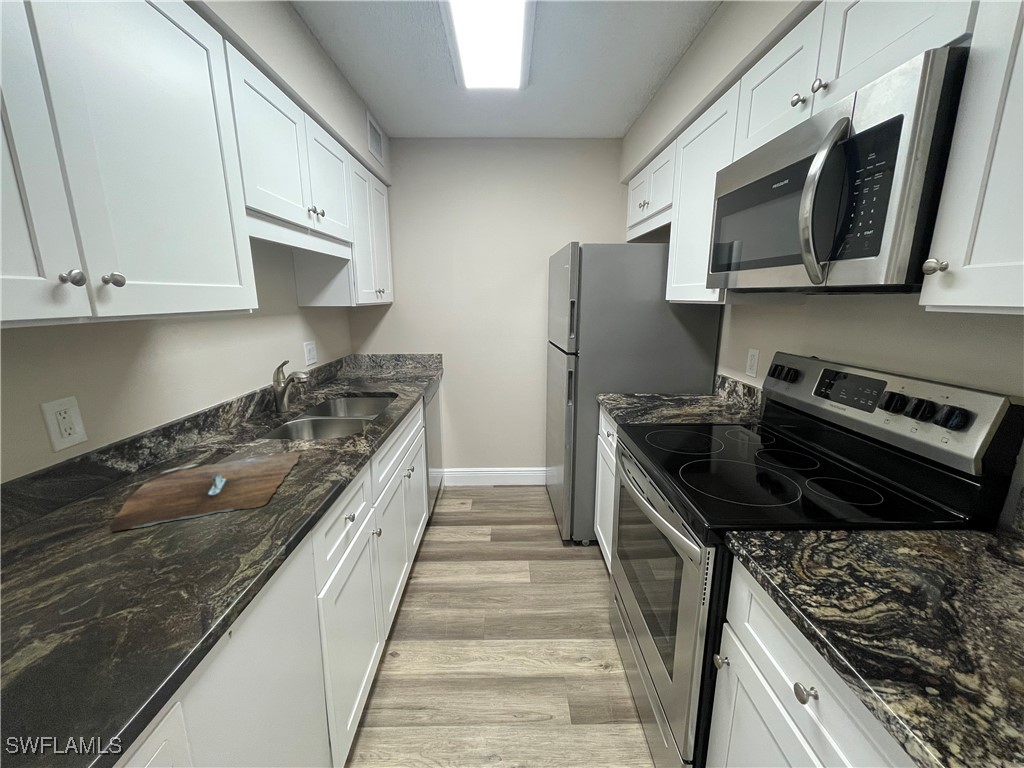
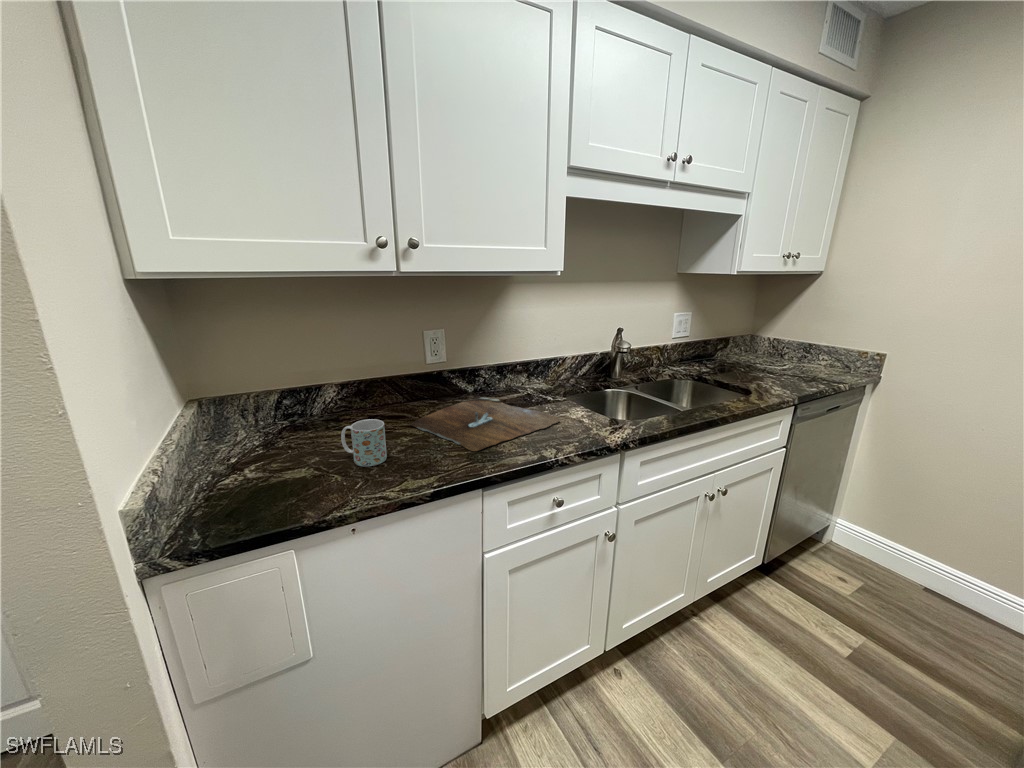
mug: none [65,518,165,594] -> present [341,419,387,466]

